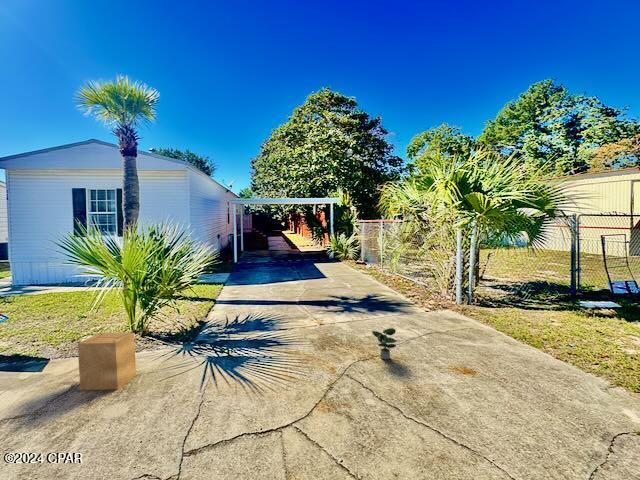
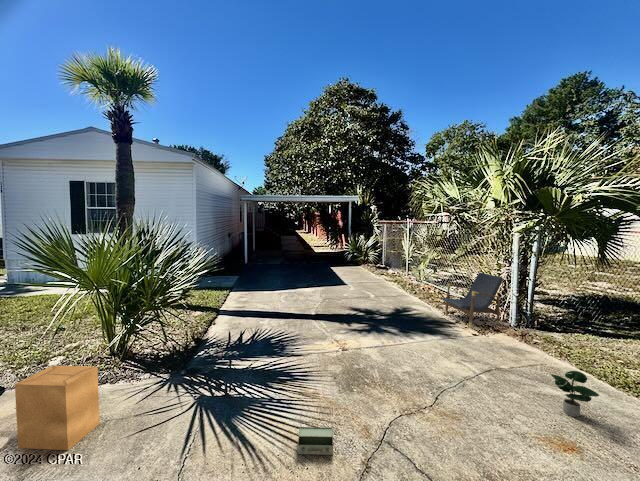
lounge chair: none [404,262,451,306] -> present [442,273,503,328]
potted plant: present [372,328,397,359] -> present [551,371,599,417]
toolbox: none [283,369,308,385] -> present [298,427,333,455]

